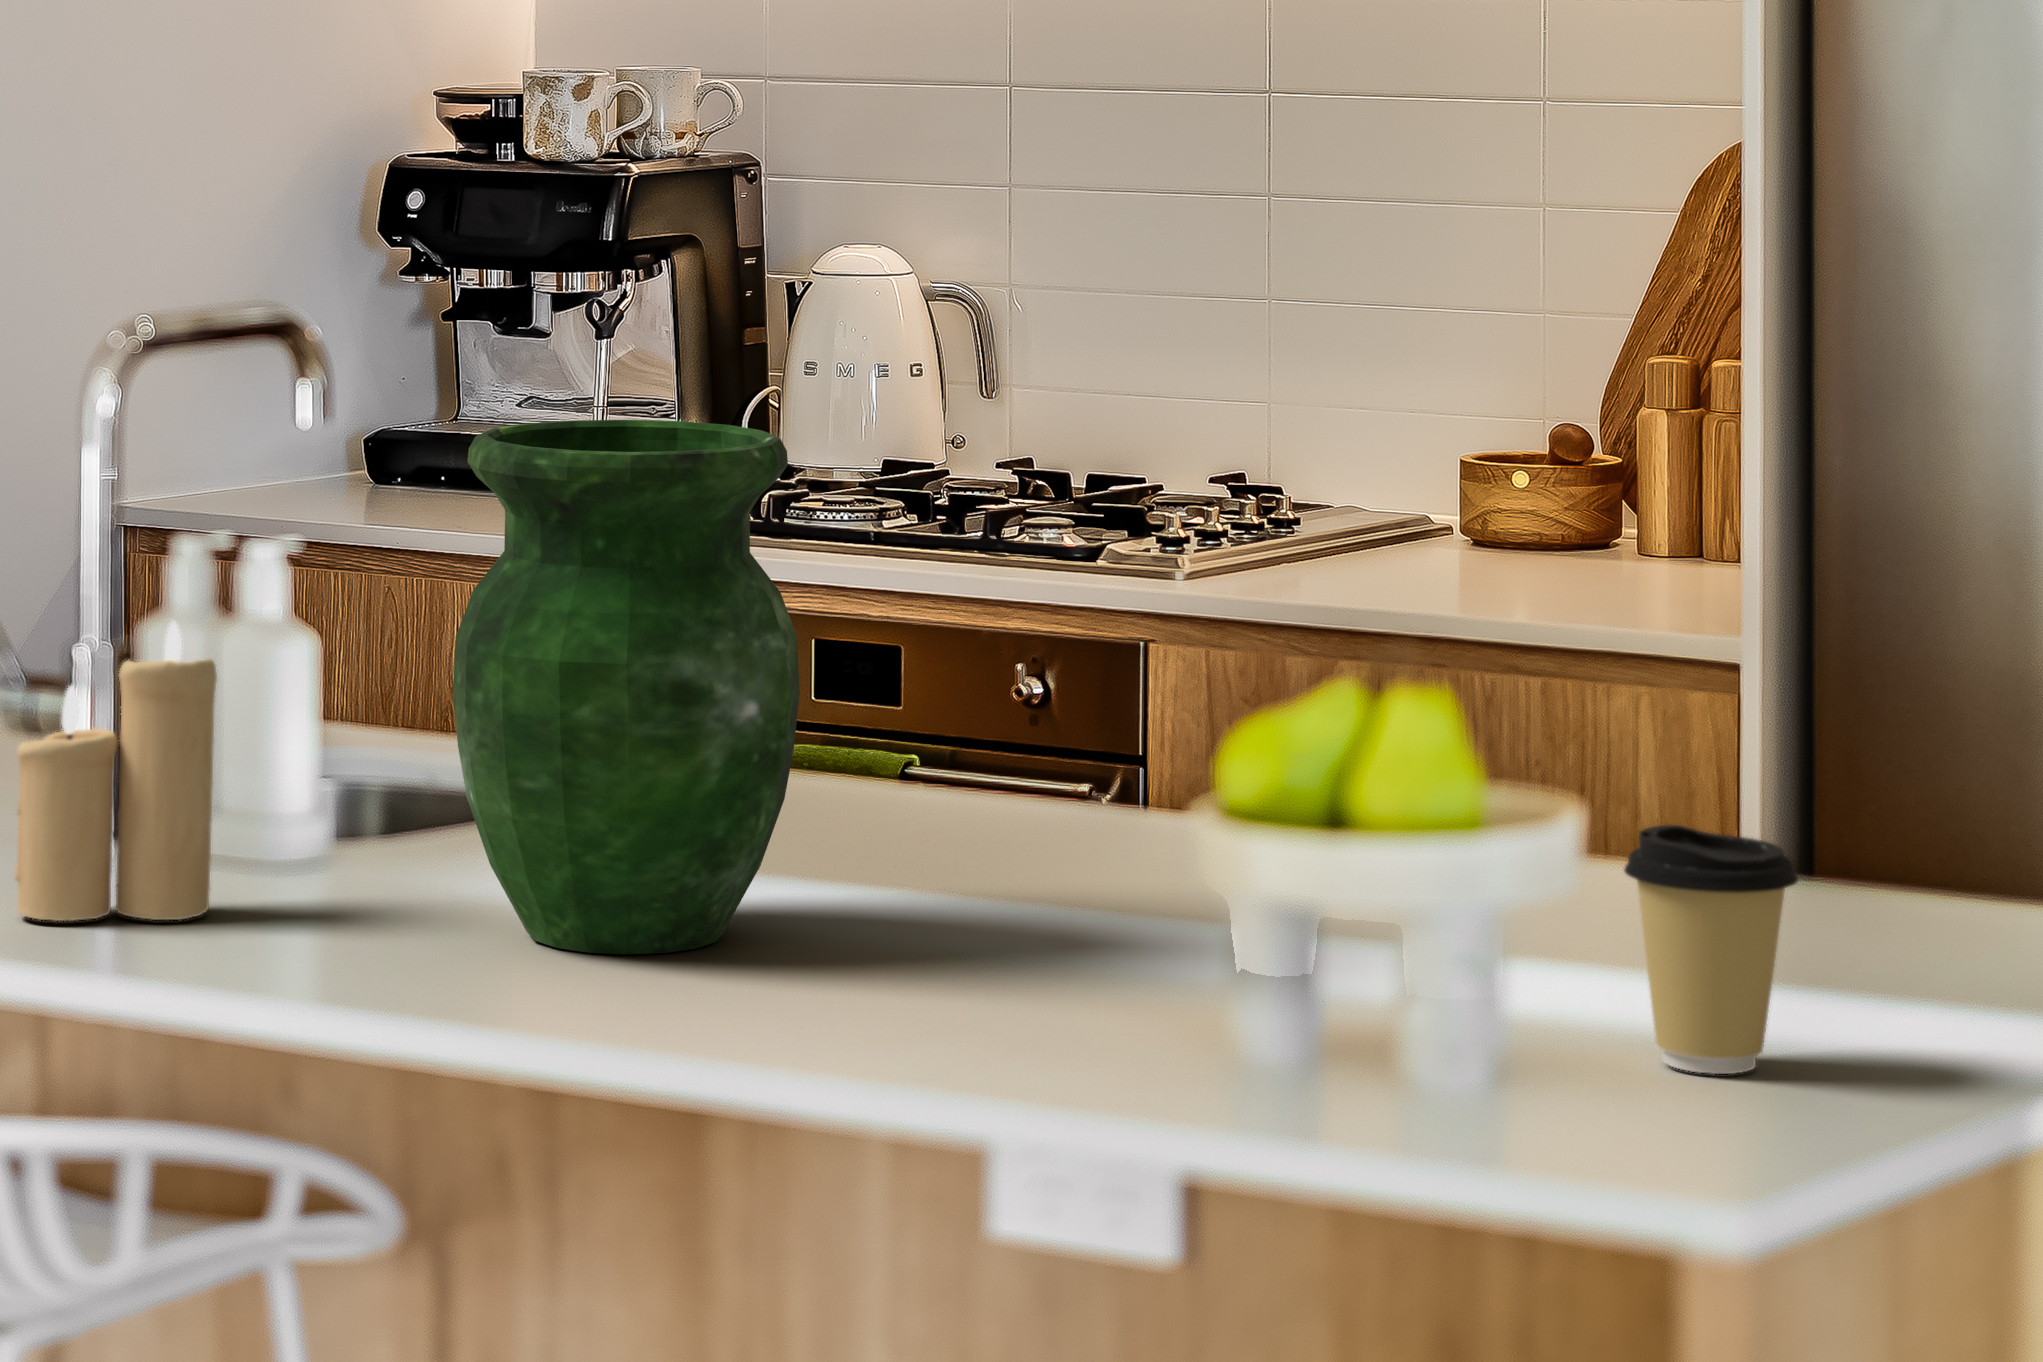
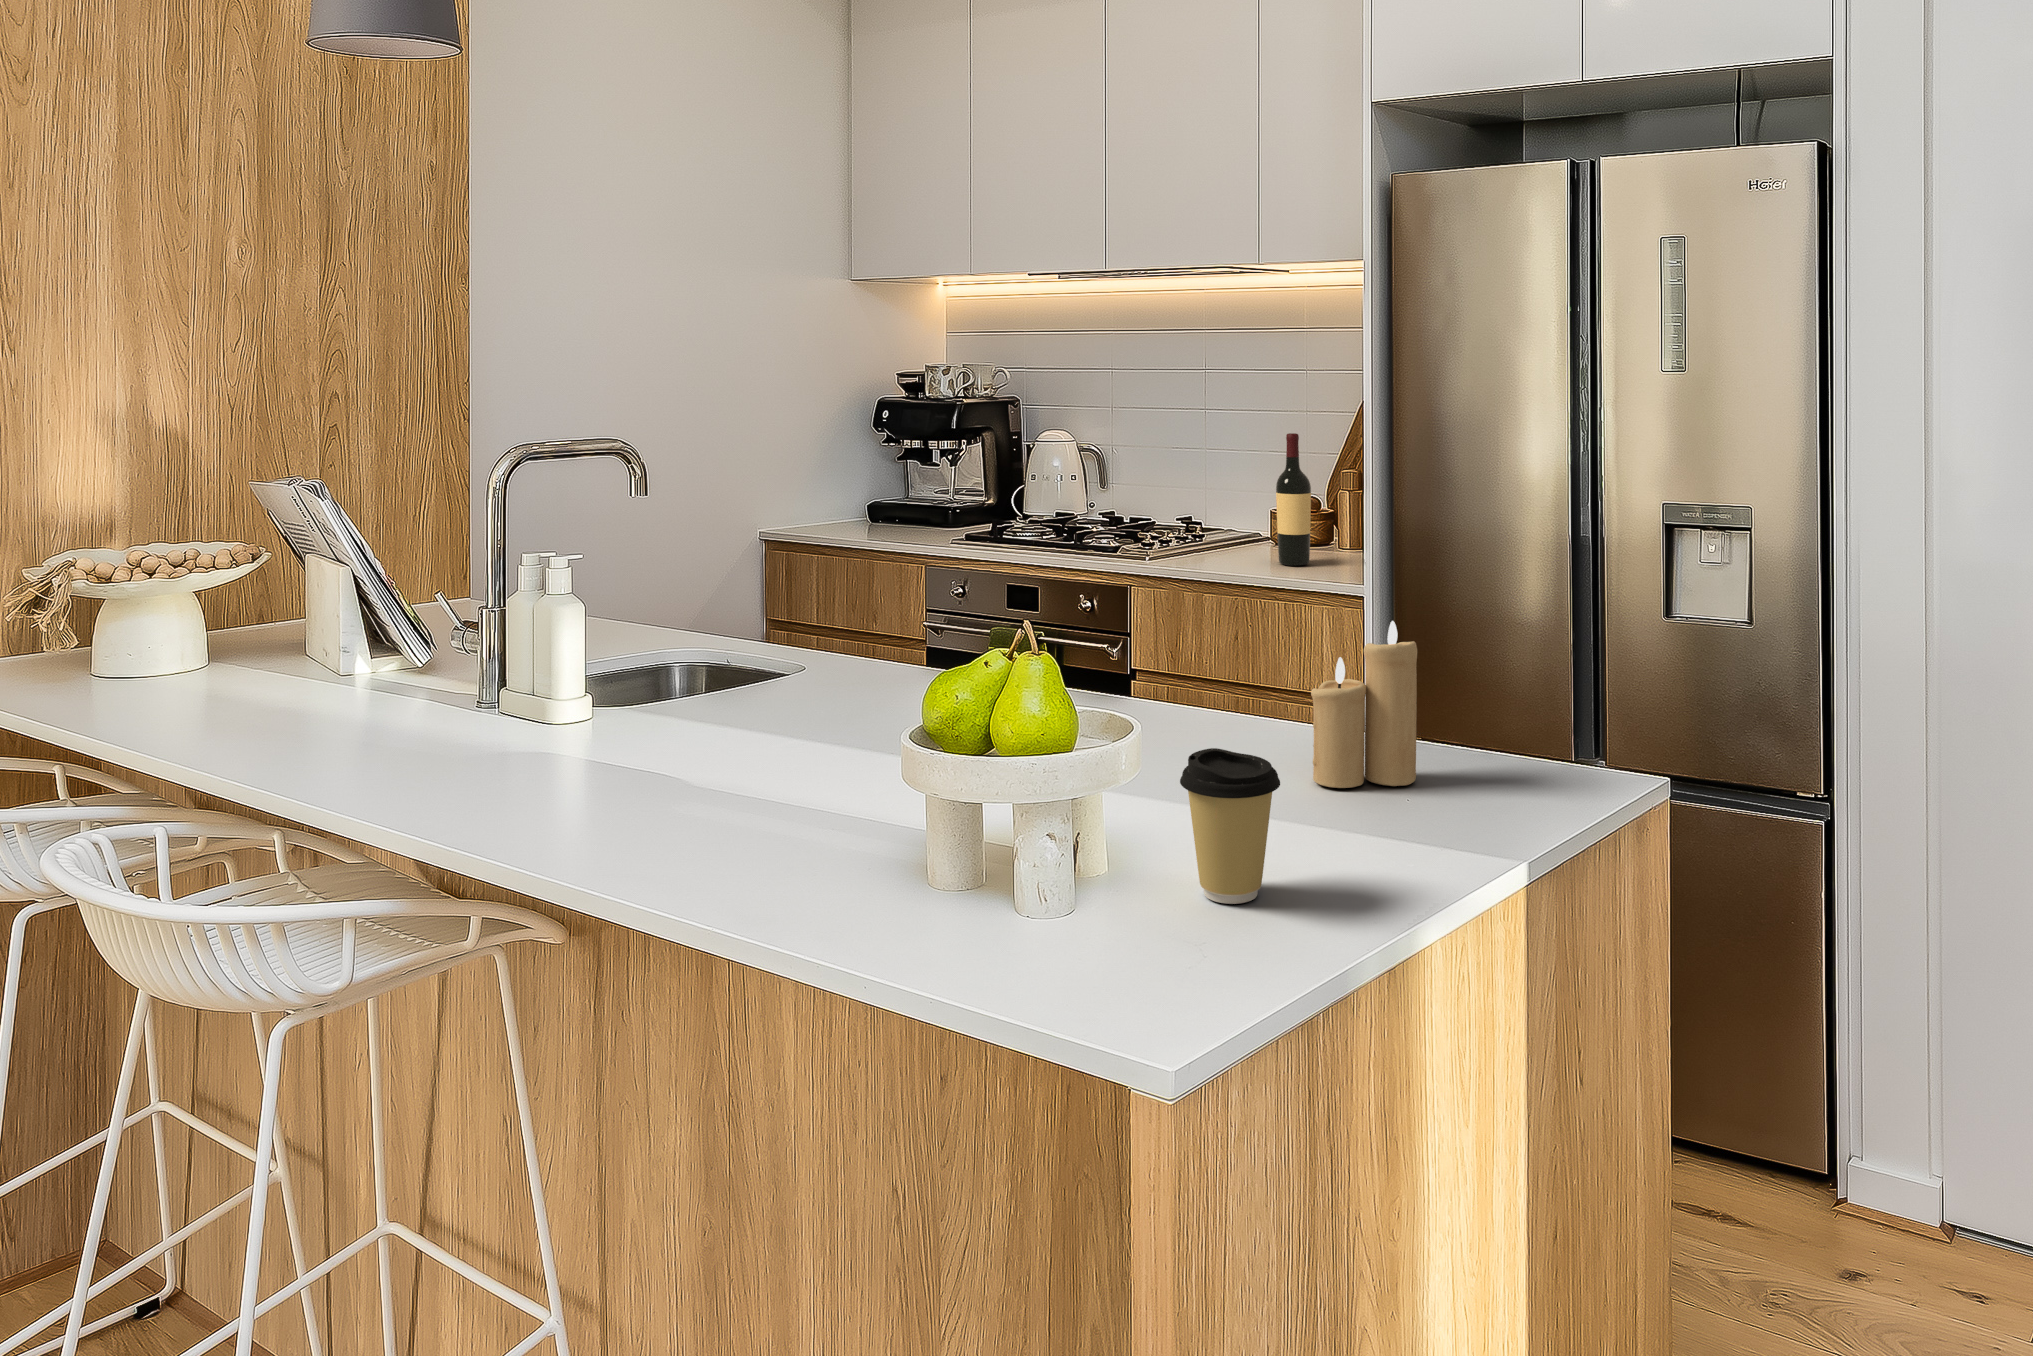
wine bottle: none [1490,269,1575,592] -> present [1276,433,1311,566]
vase: present [453,420,800,954] -> none [608,513,799,803]
candle: present [15,621,217,921] -> present [1311,621,1417,788]

